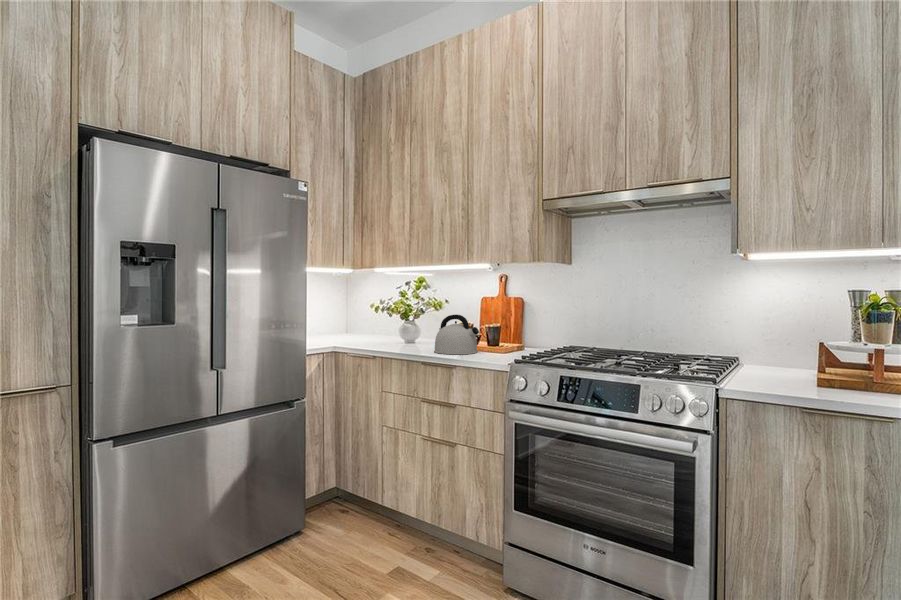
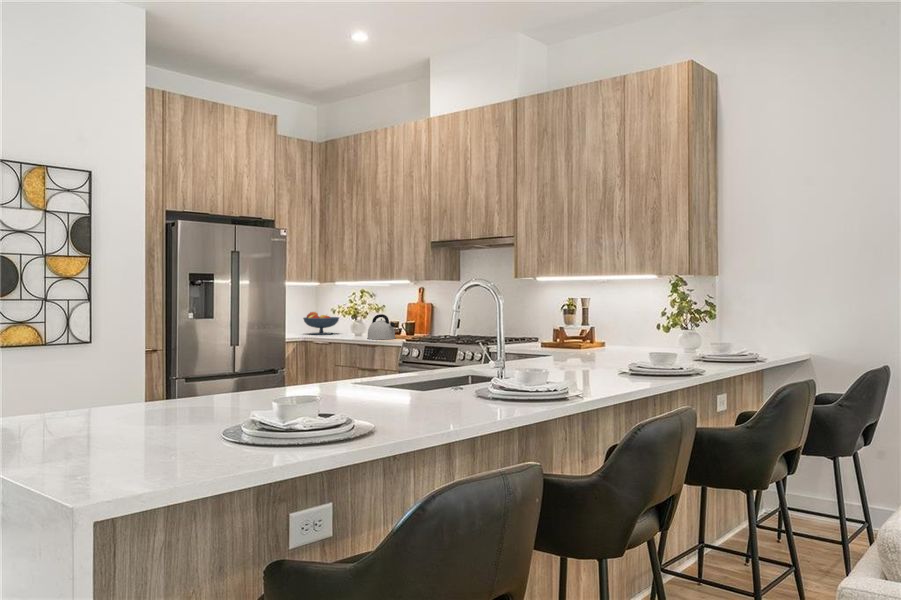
fruit bowl: none [332,309,382,342] -> present [303,312,339,335]

